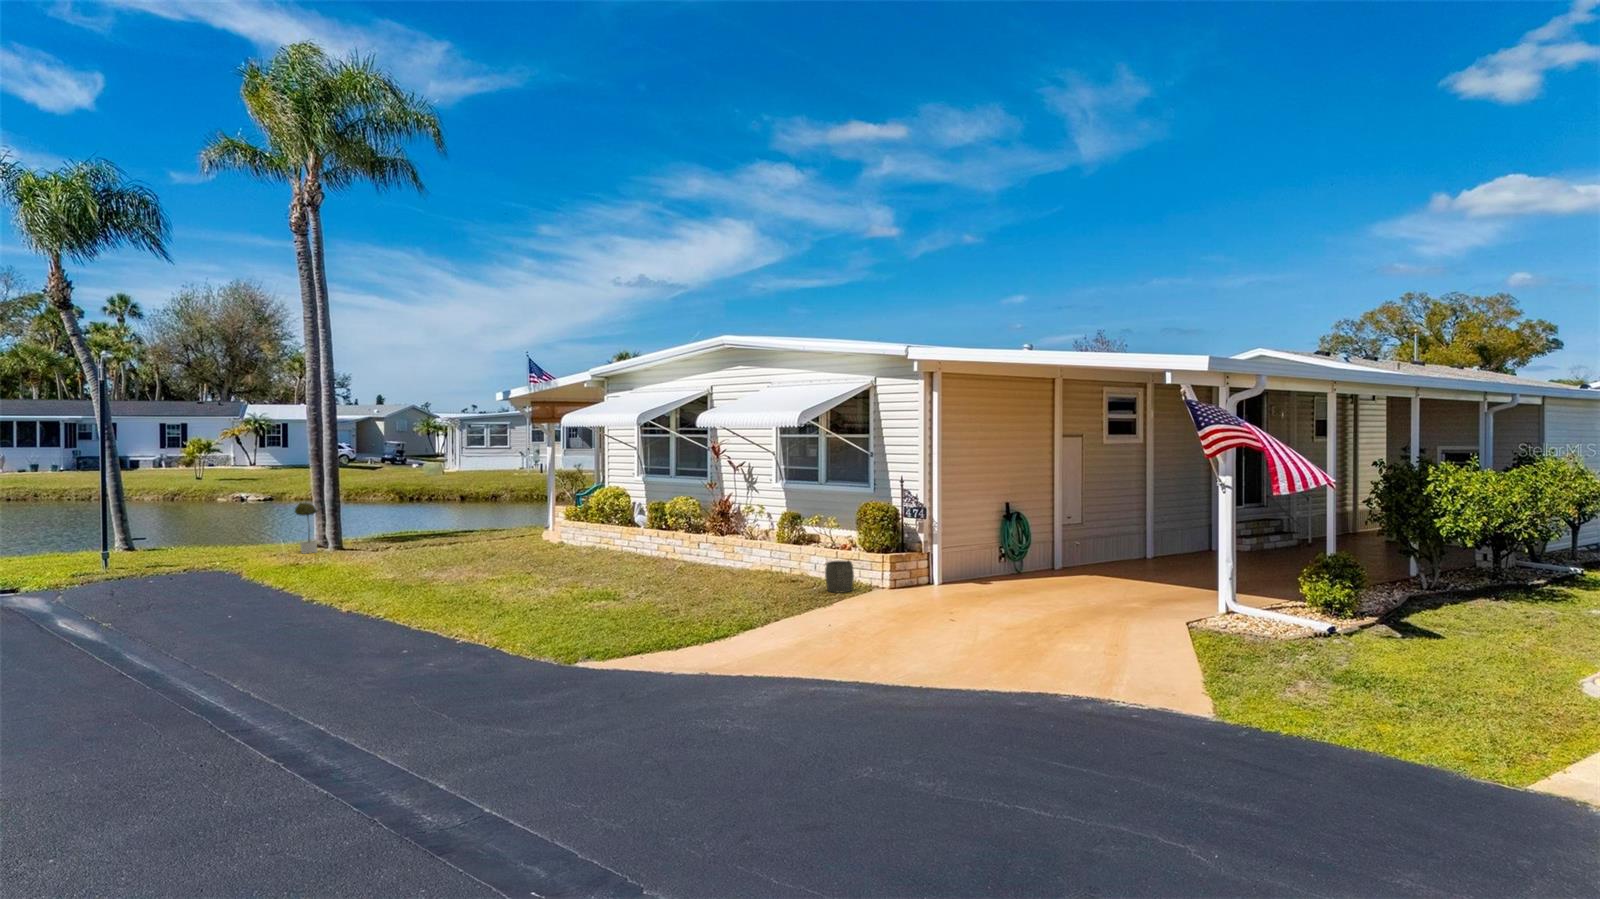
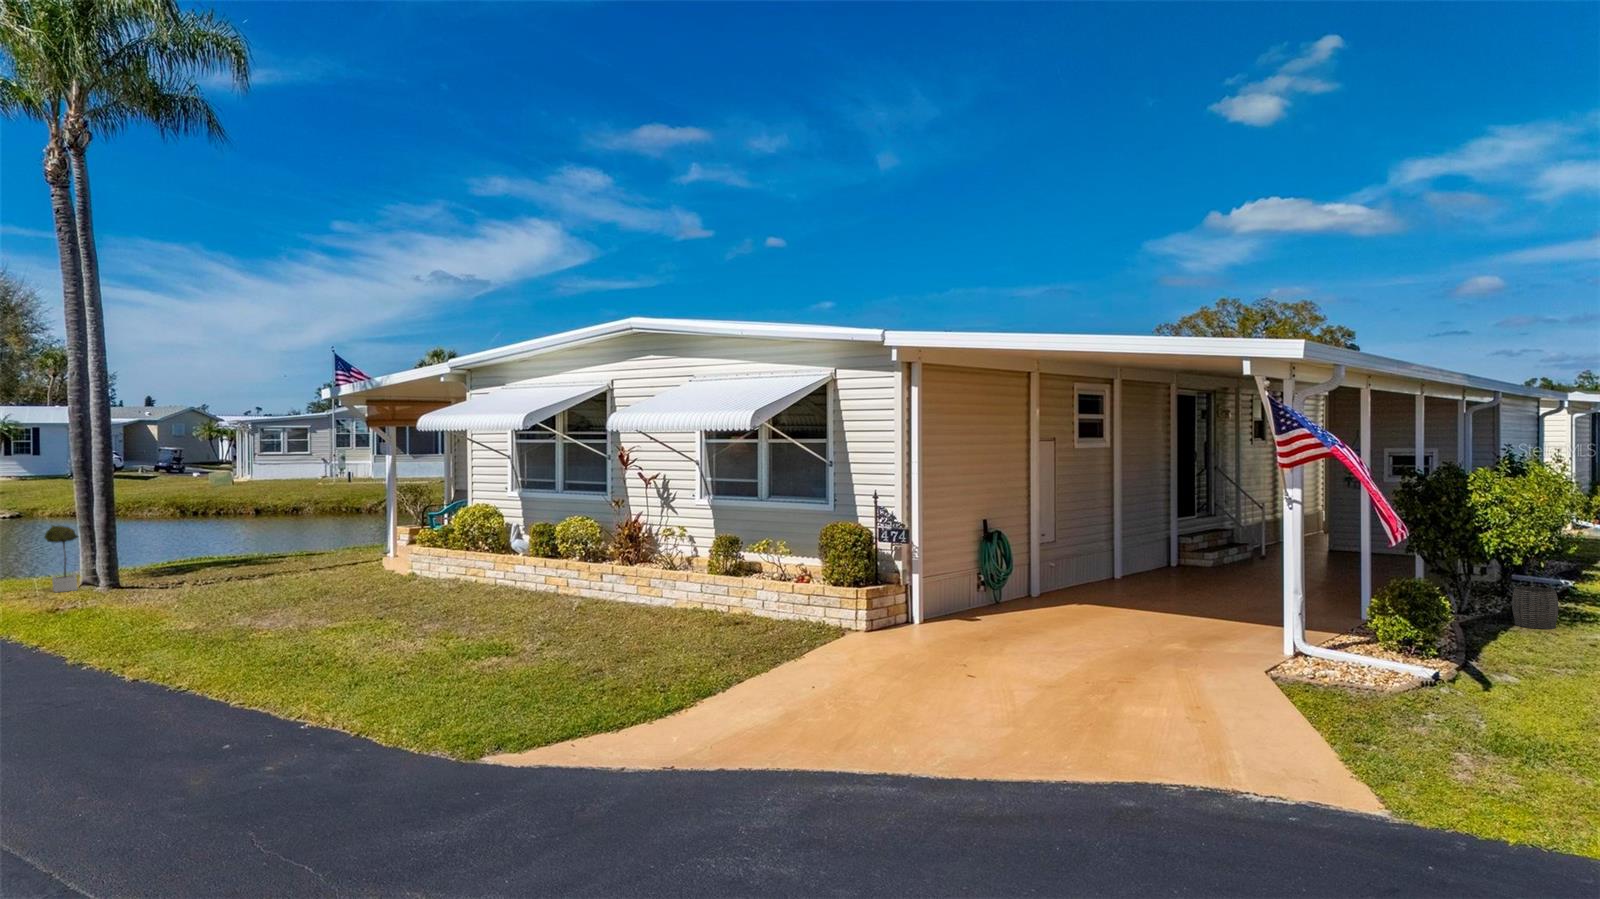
woven basket: present [825,561,854,593] -> present [1512,587,1558,629]

